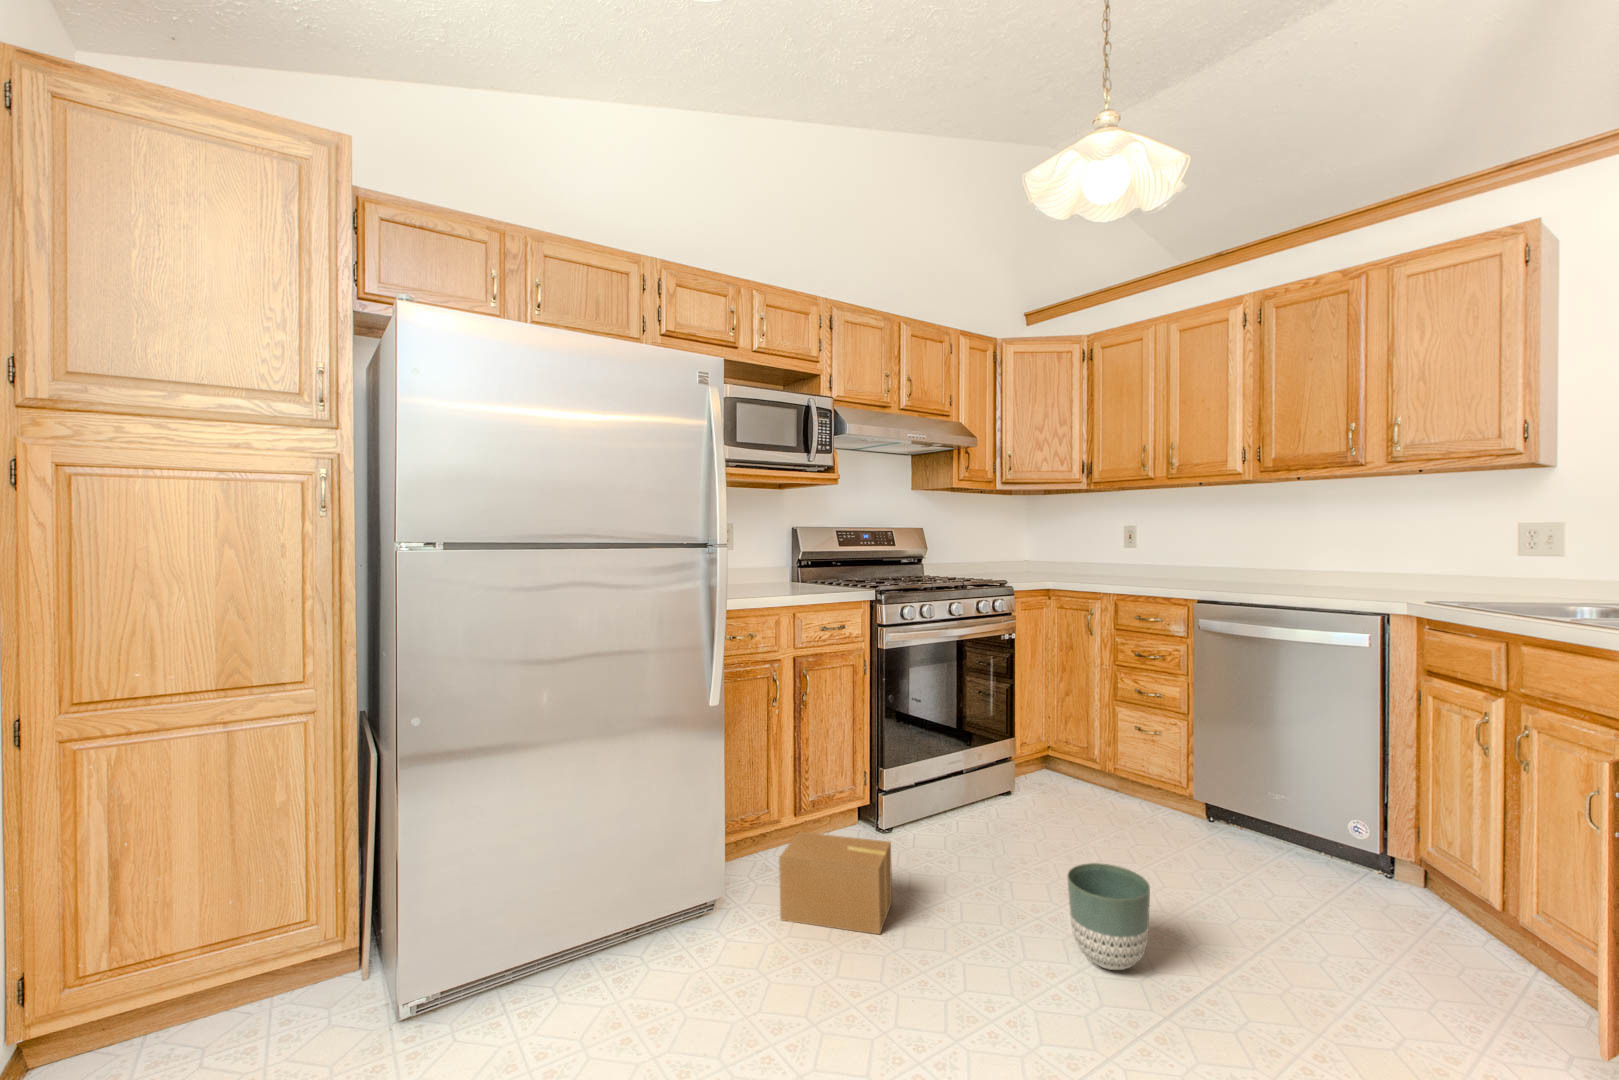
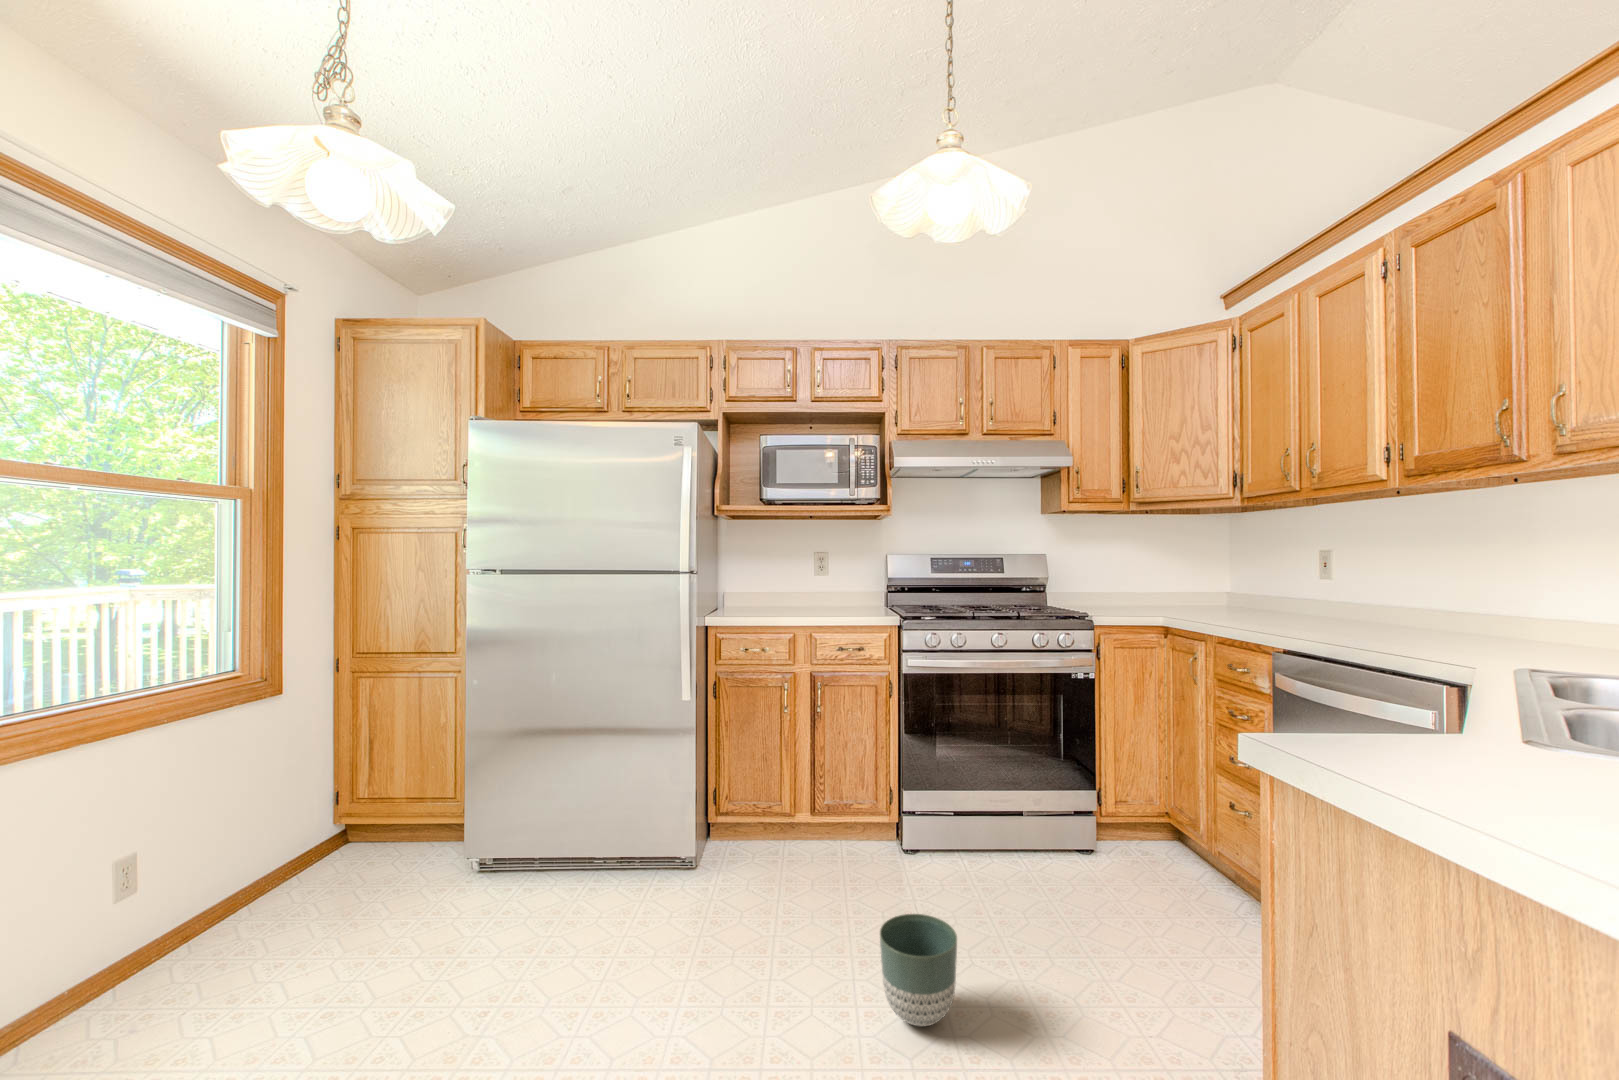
cardboard box: present [779,832,892,934] -> none [730,821,823,921]

